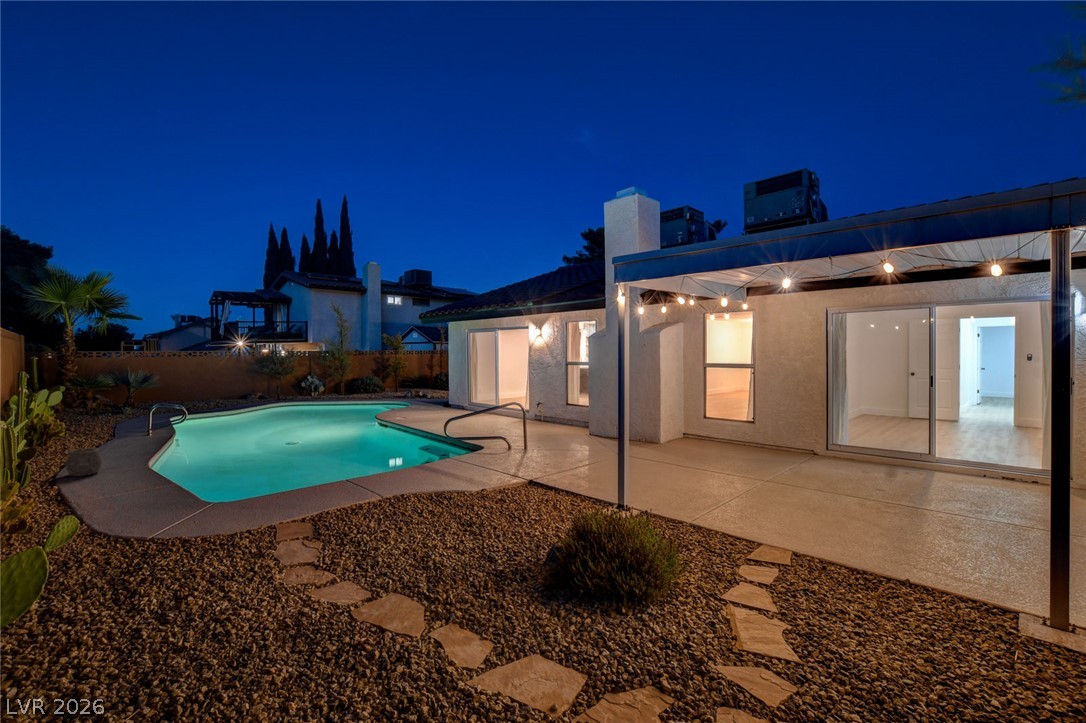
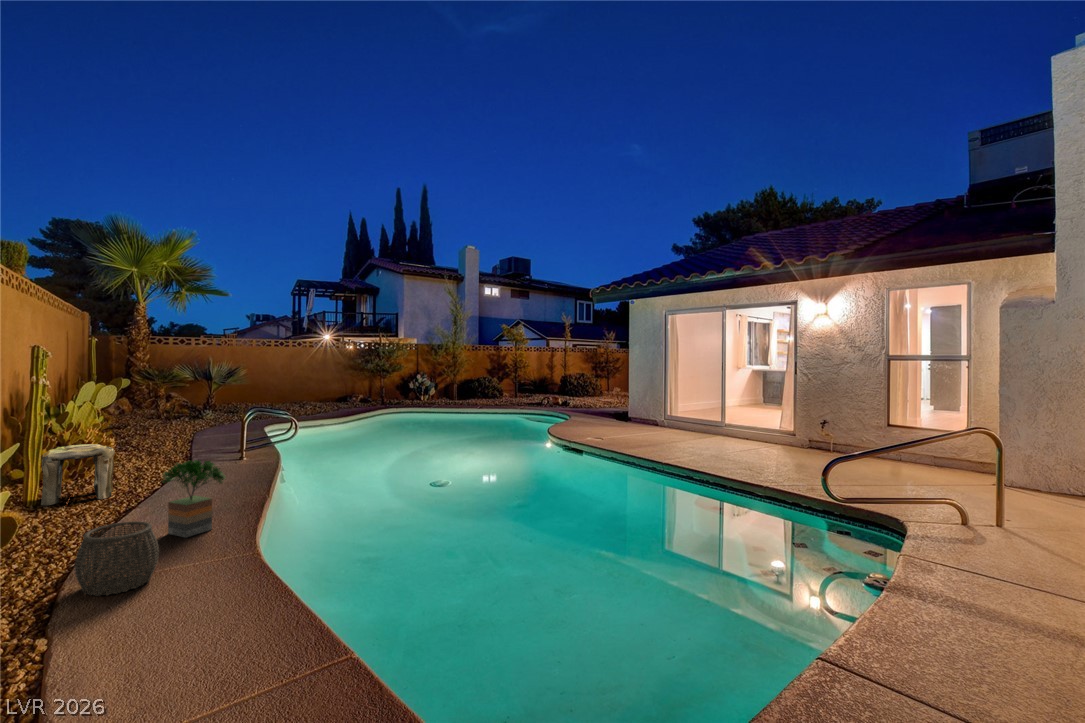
stool: none [30,422,70,454] -> present [41,444,115,505]
potted tree: none [100,425,135,462] -> present [162,460,225,538]

